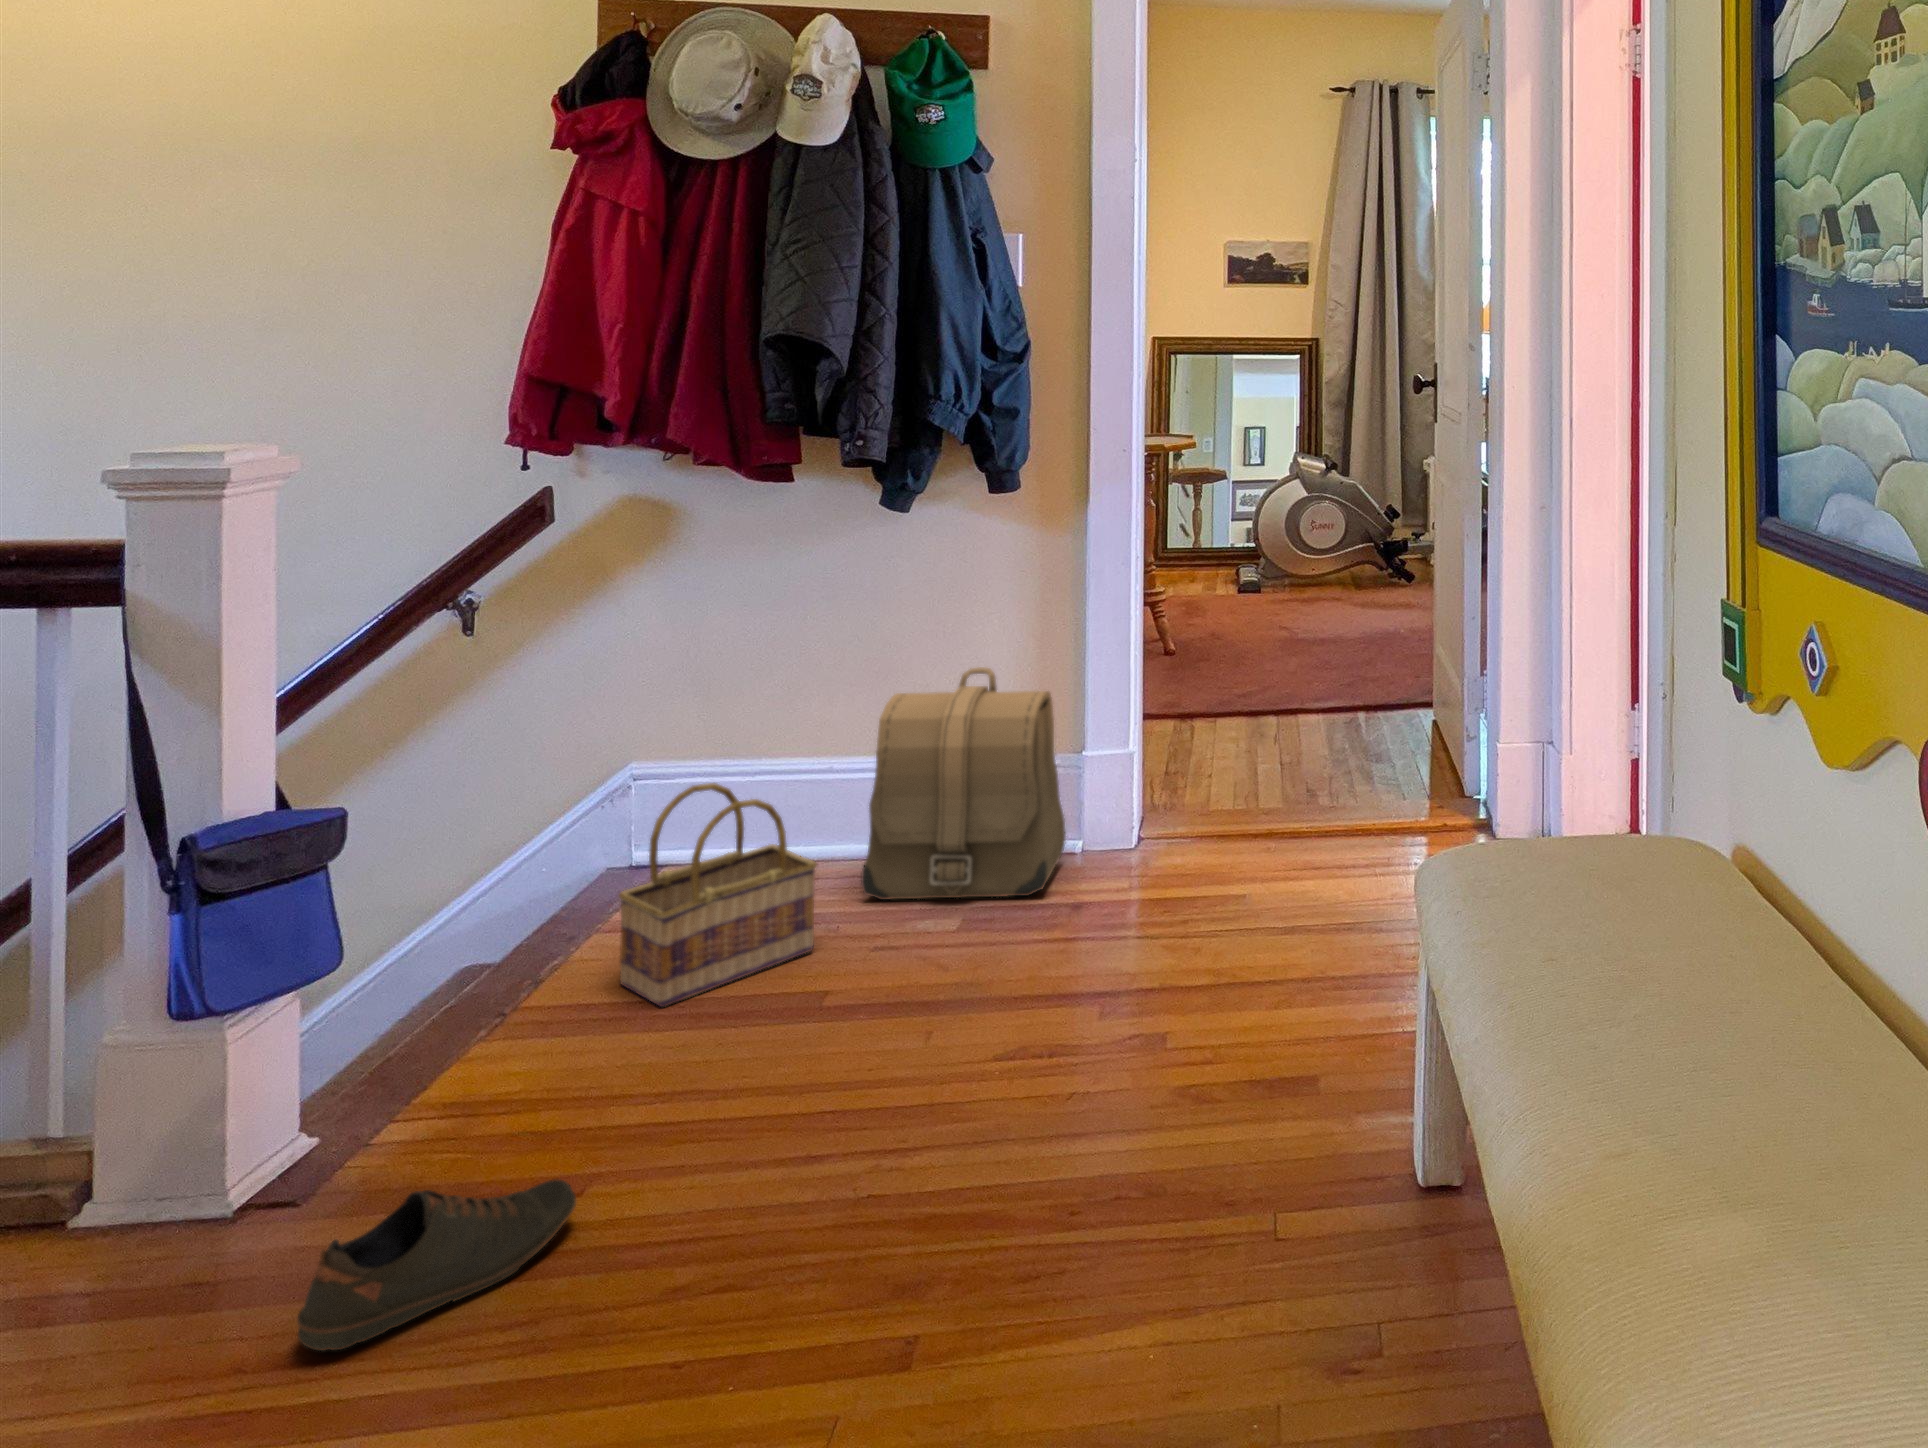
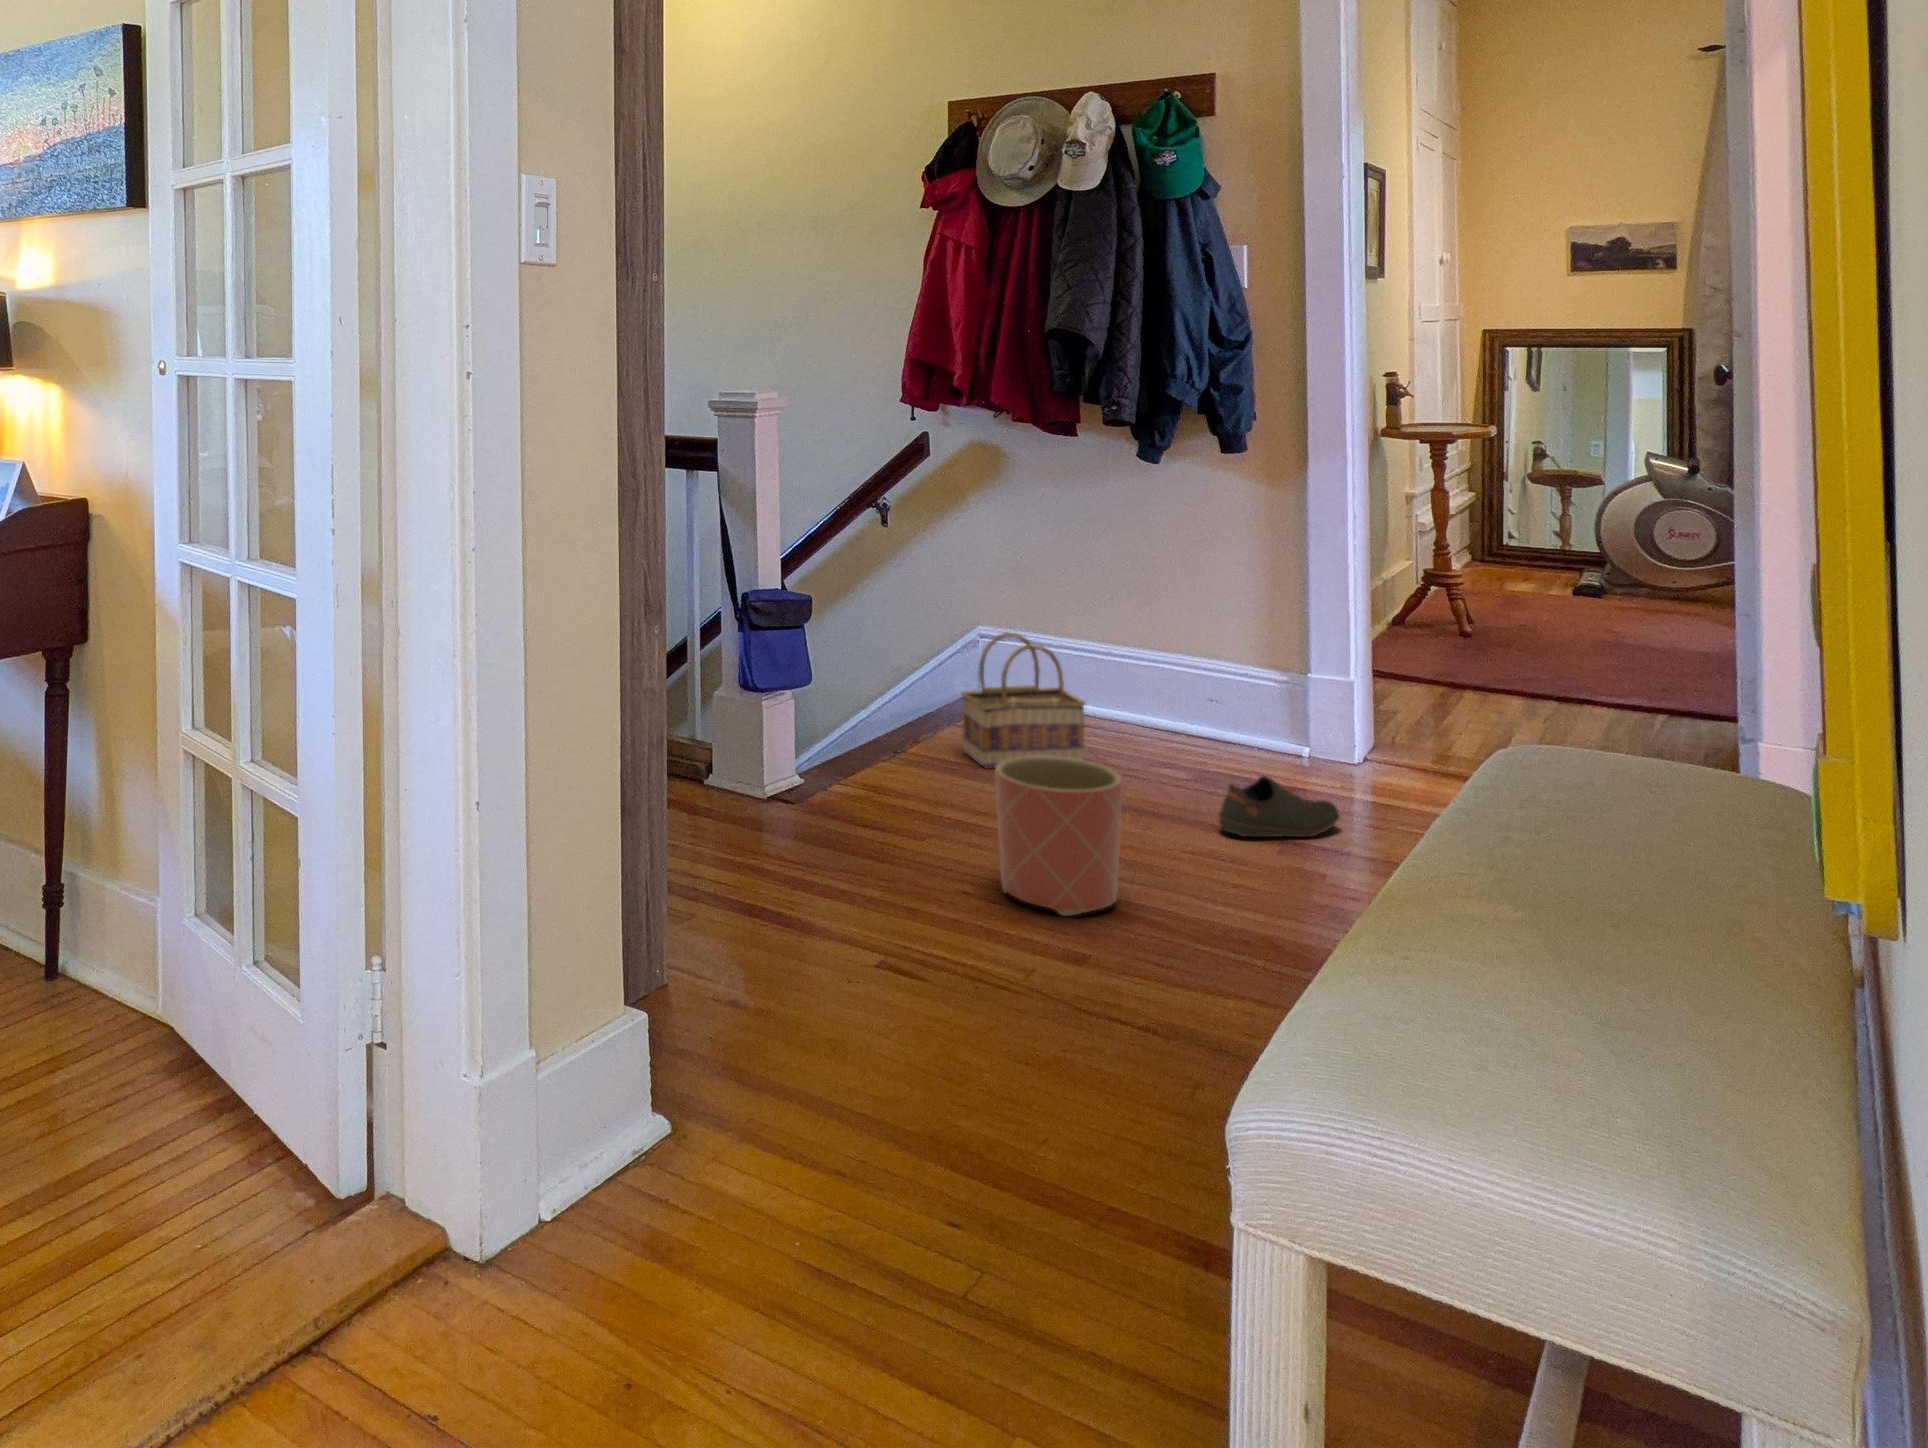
backpack: present [861,667,1066,900] -> none [1124,590,1289,772]
planter: none [732,1019,943,1311] -> present [995,756,1122,916]
shoe: present [297,1179,576,1351] -> present [1218,776,1340,837]

